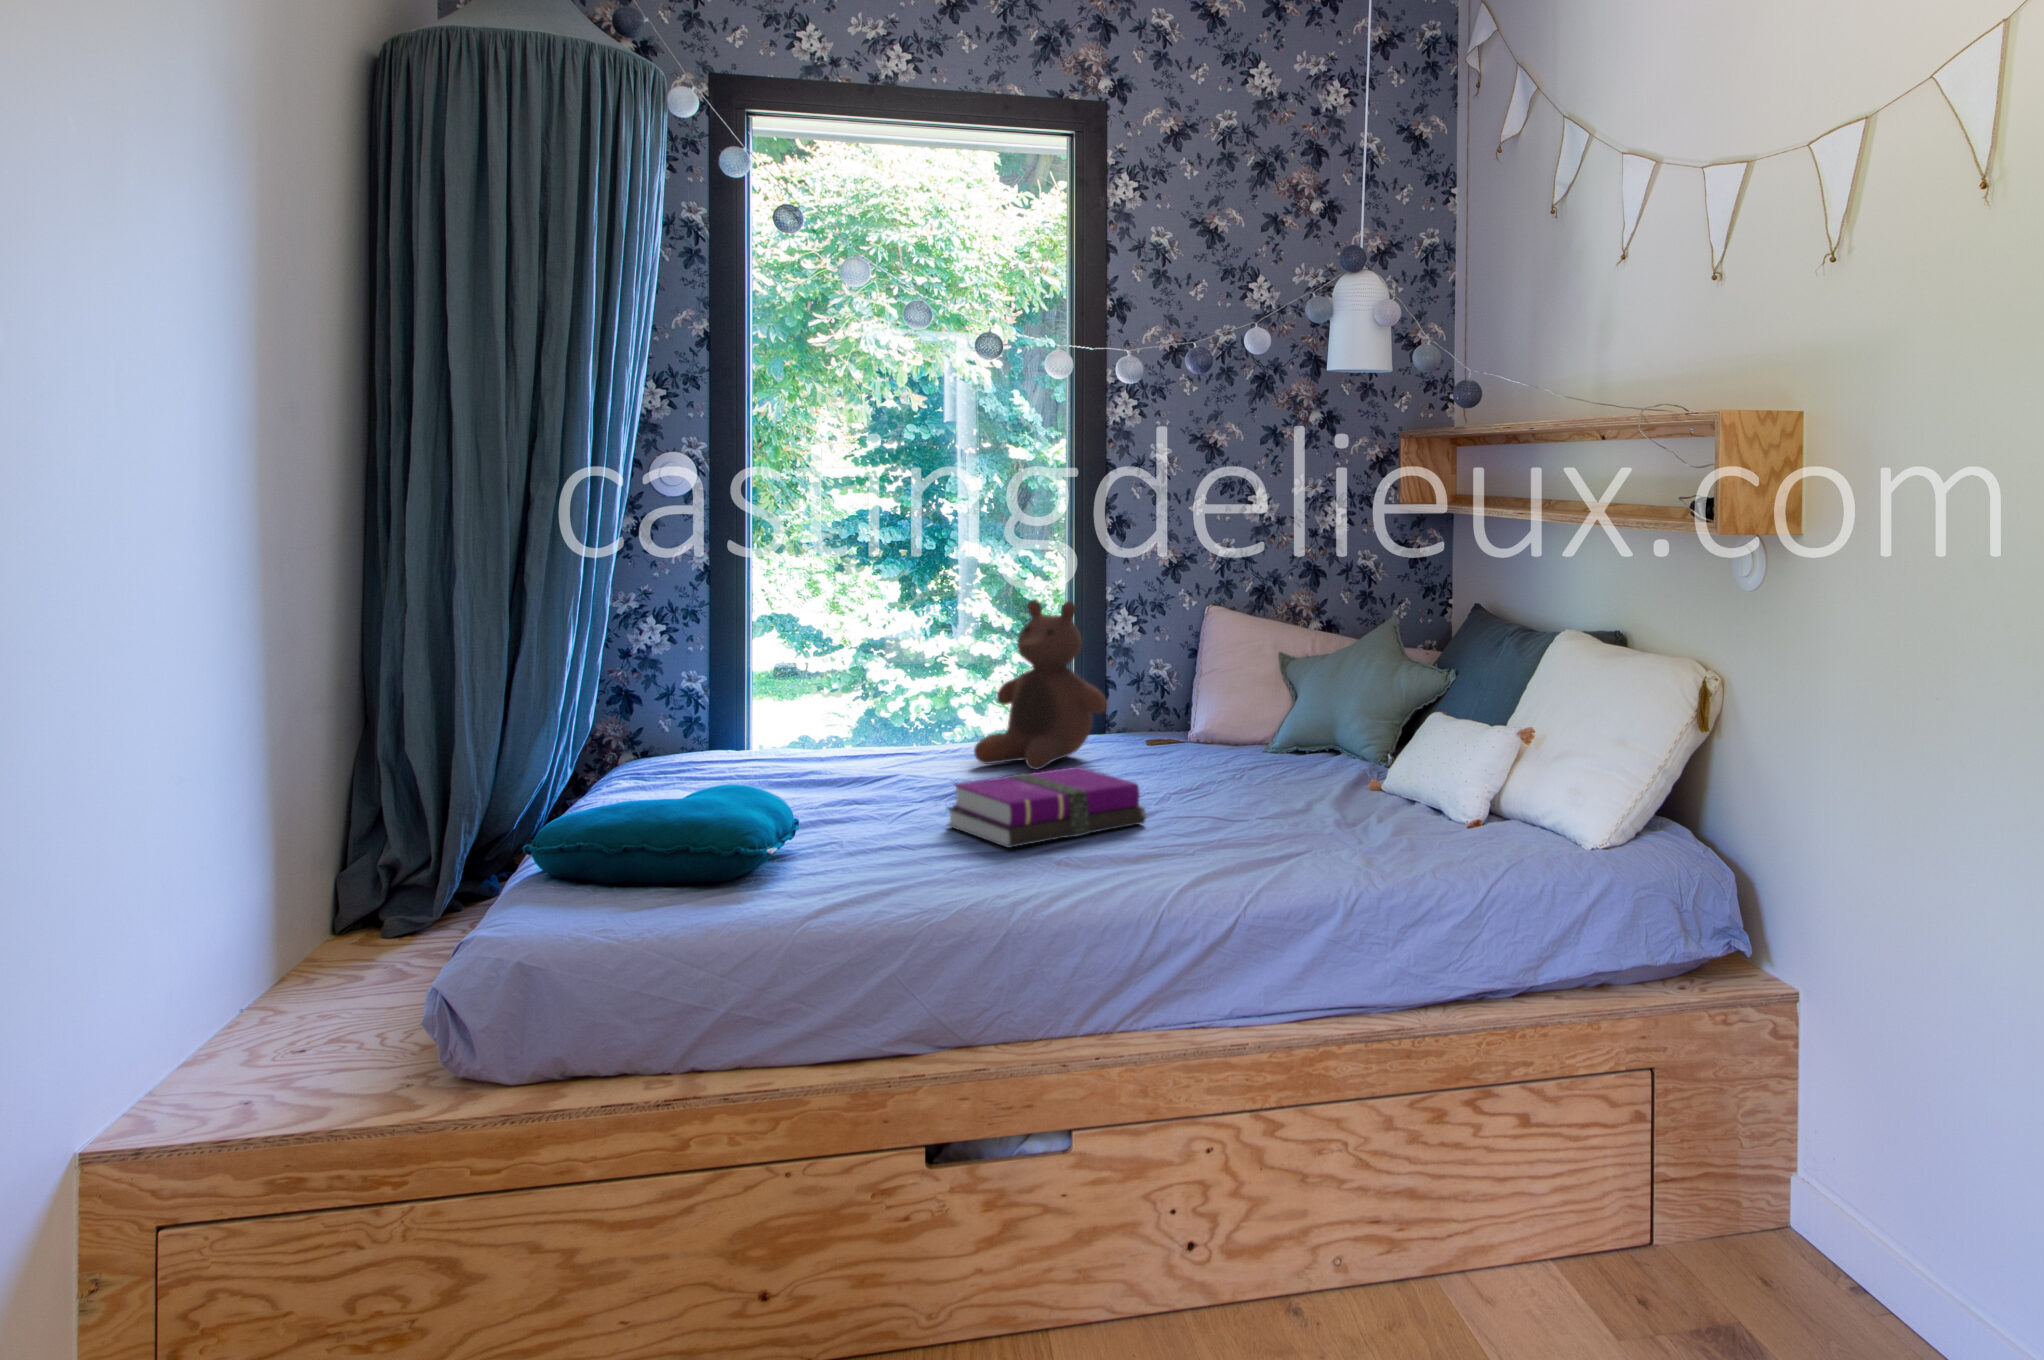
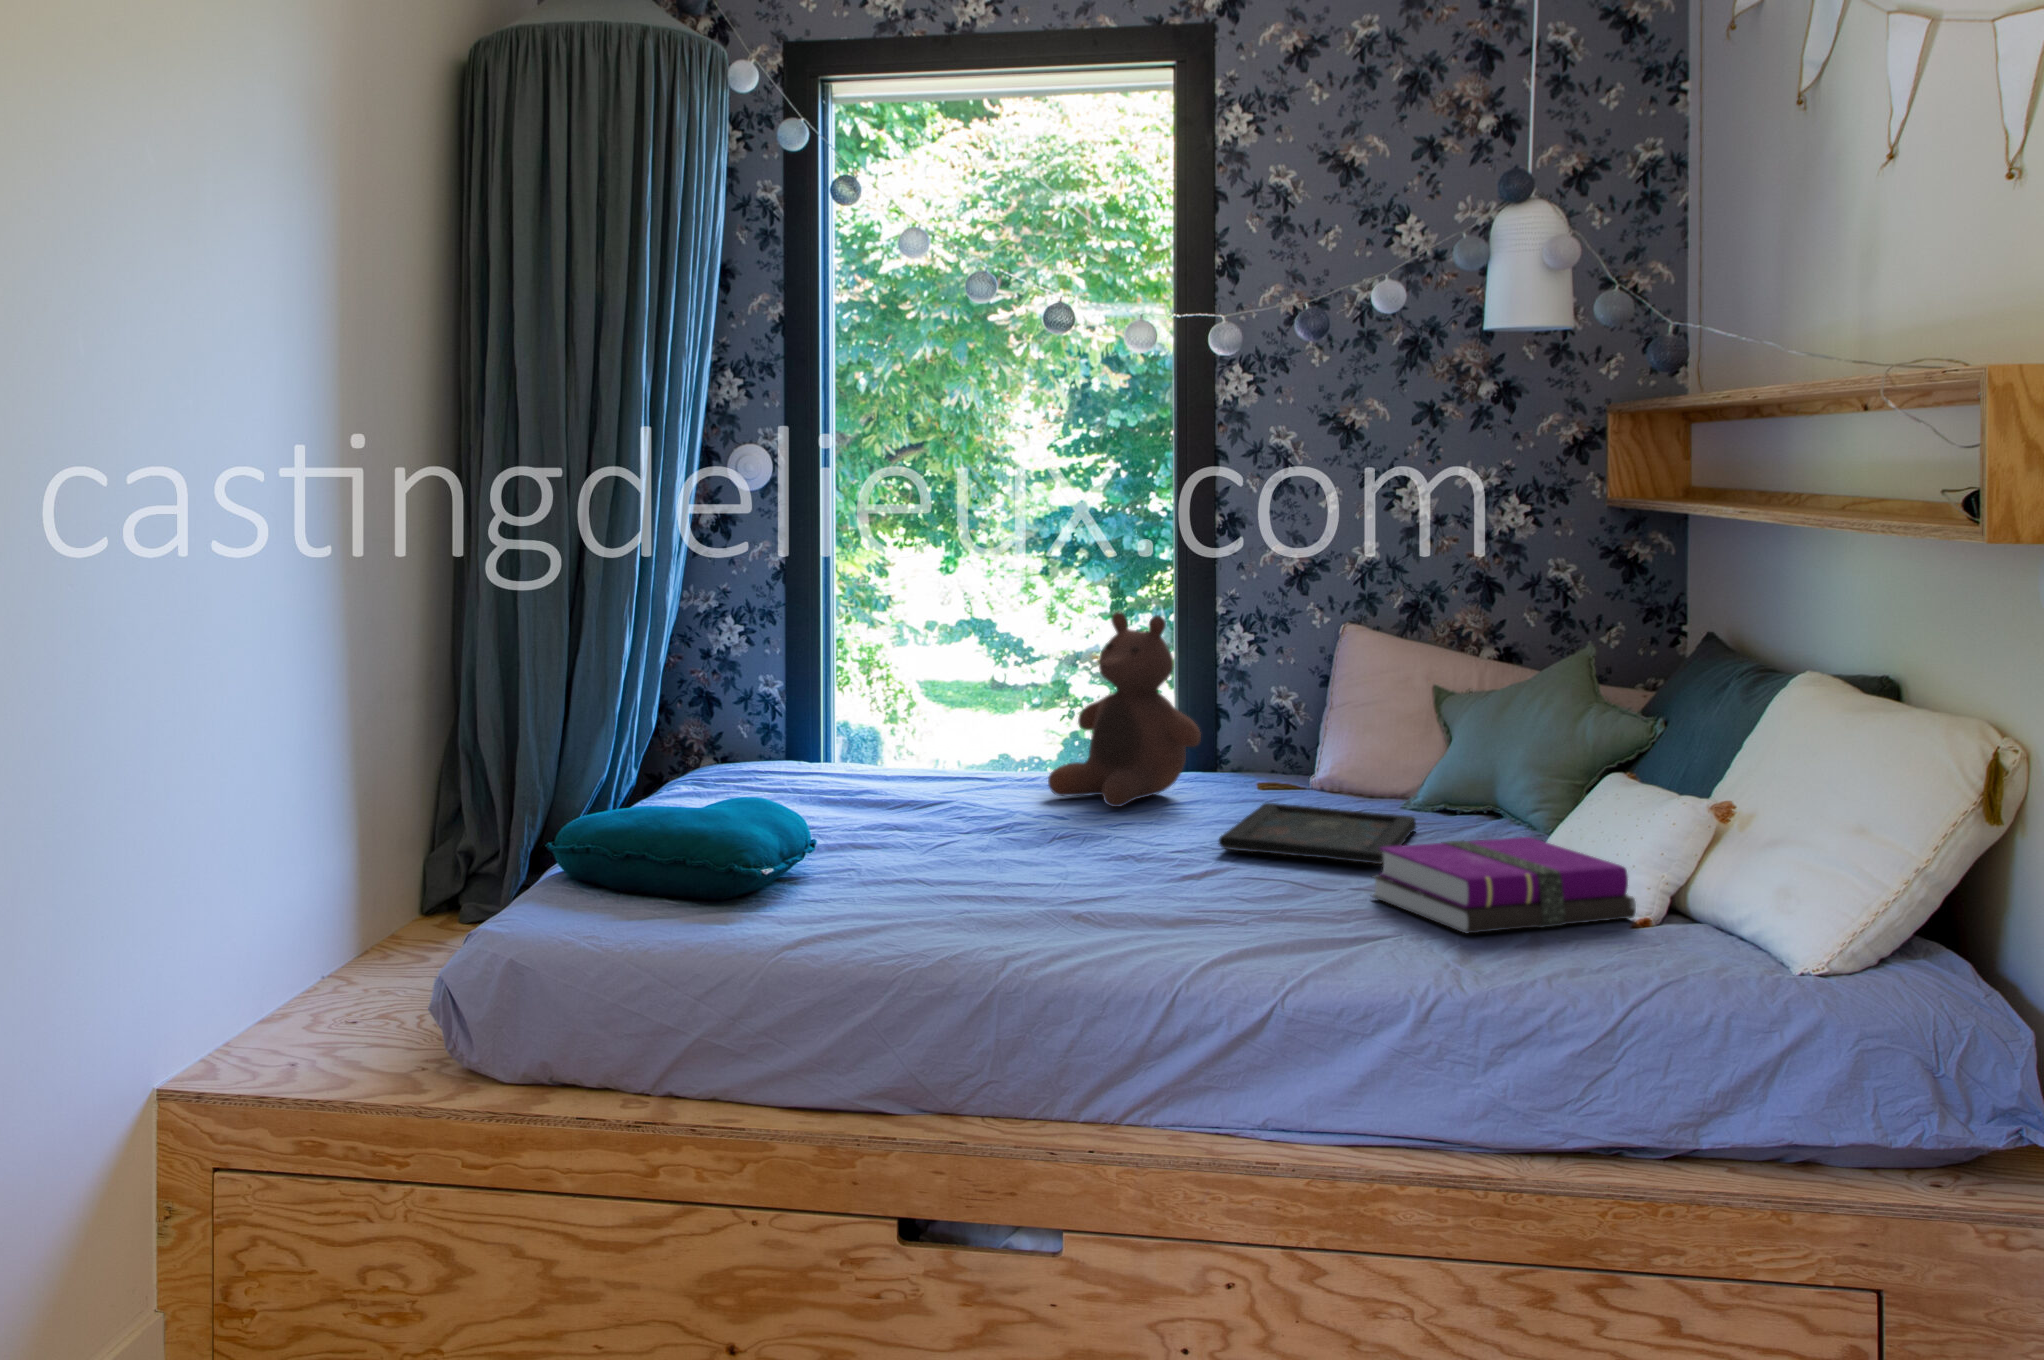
tray: none [1136,756,1284,799] -> present [1219,803,1416,864]
notebook: present [948,767,1146,848] -> present [1372,837,1636,933]

